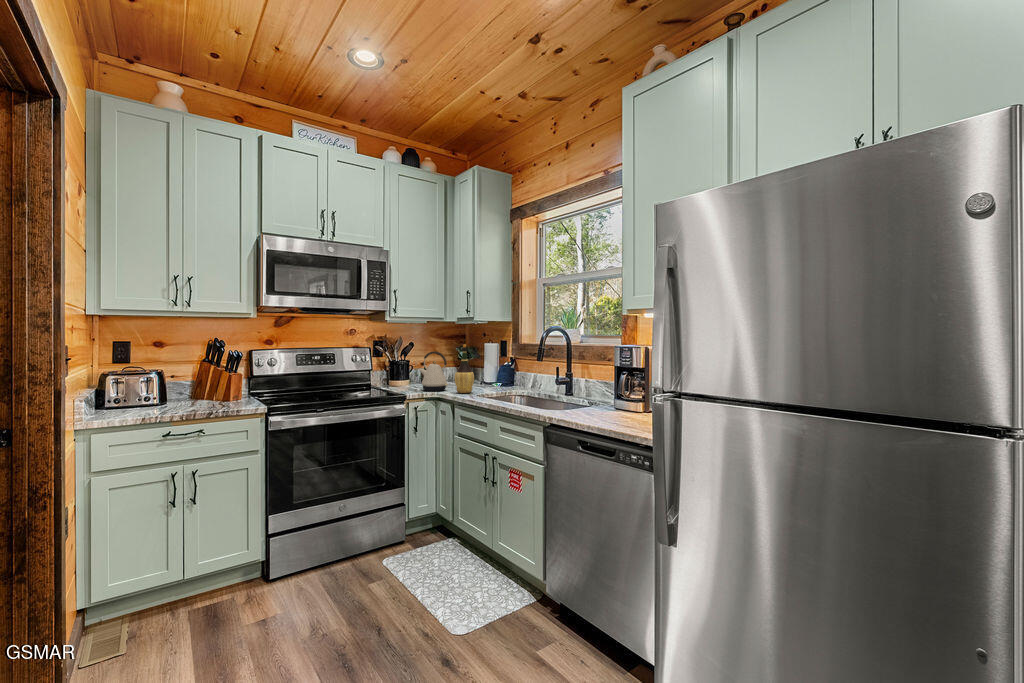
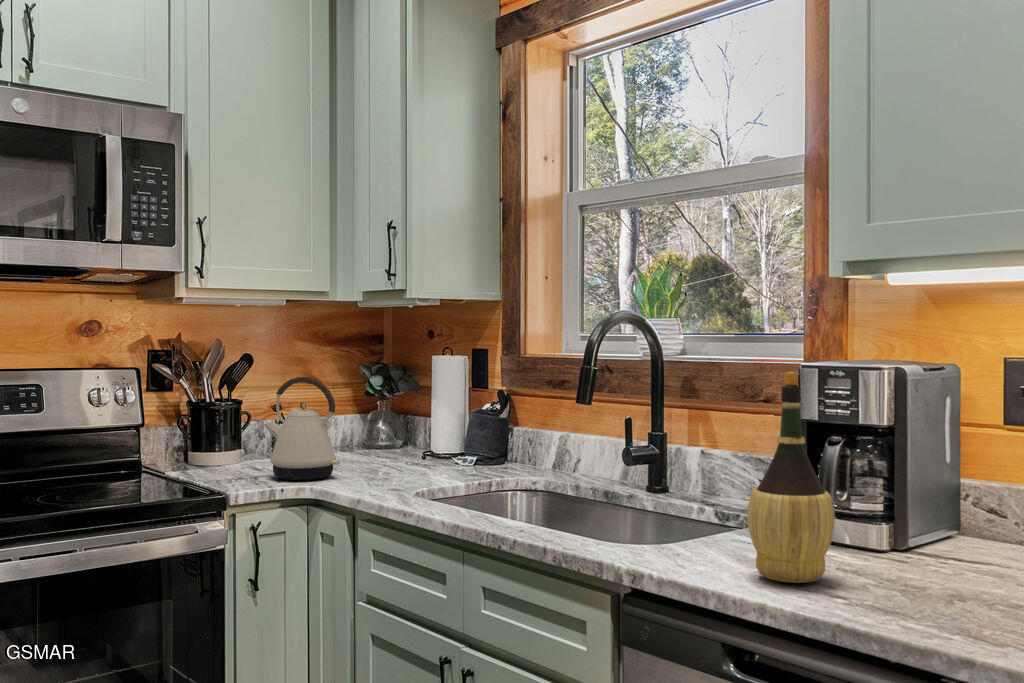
wine bottle: present [455,344,474,393] -> present [747,372,835,583]

